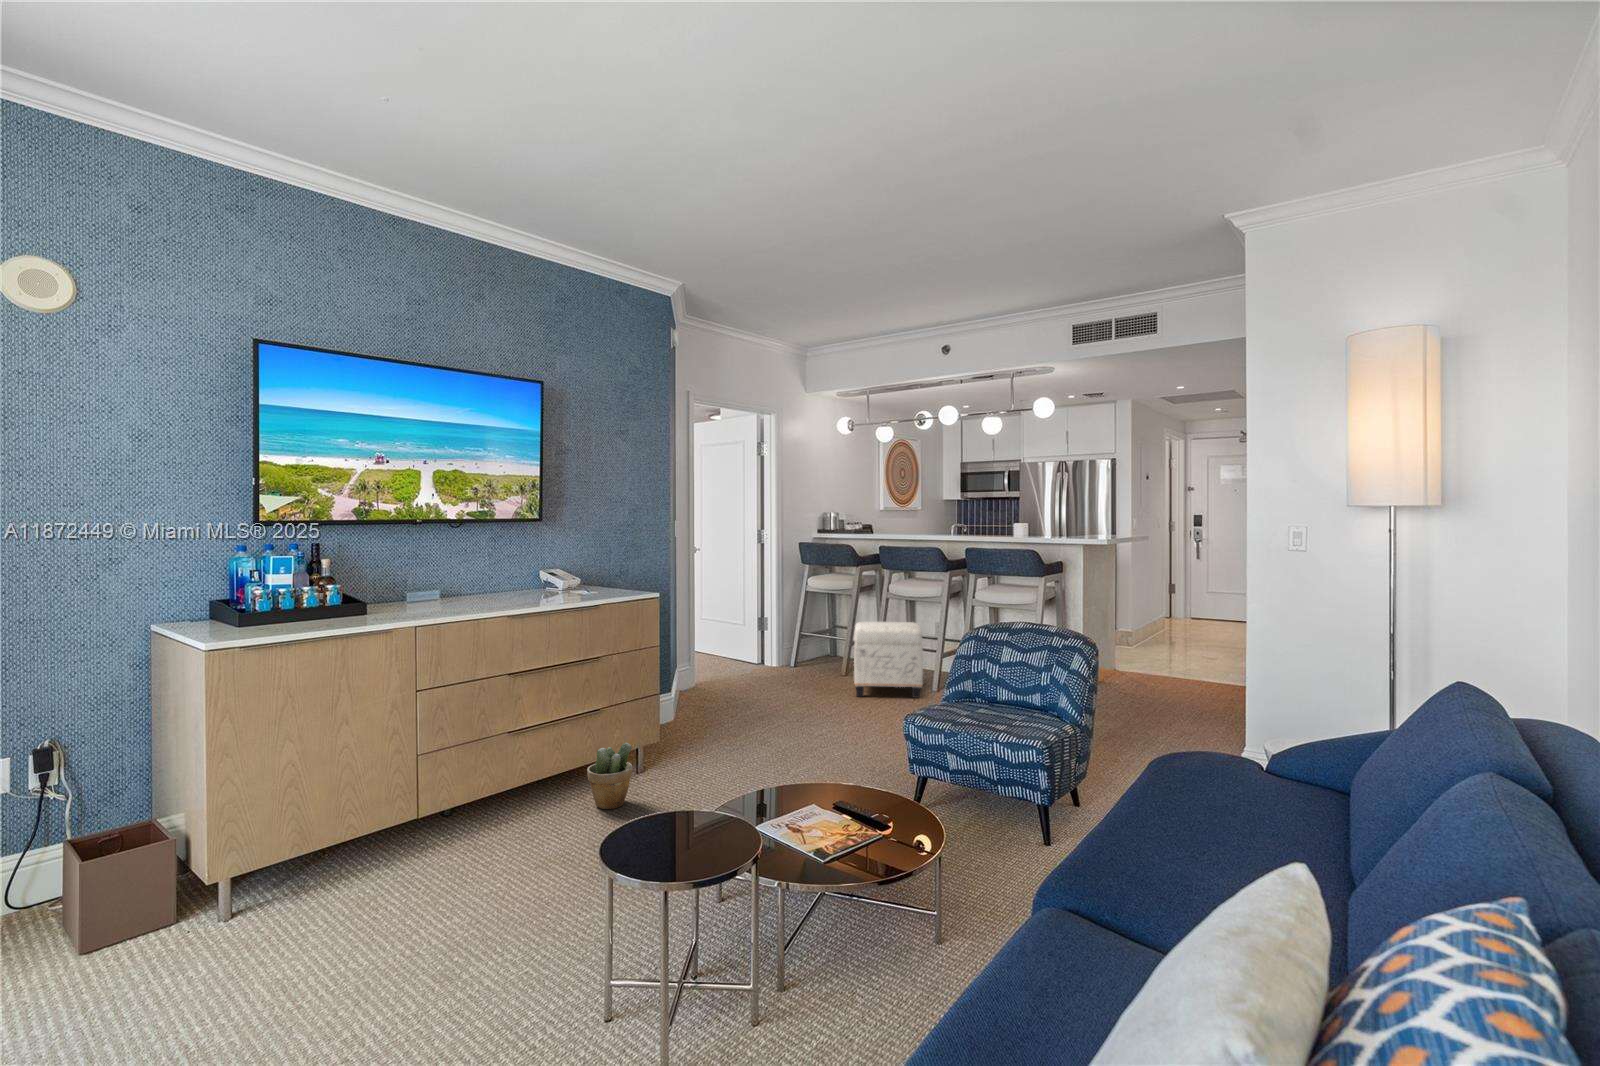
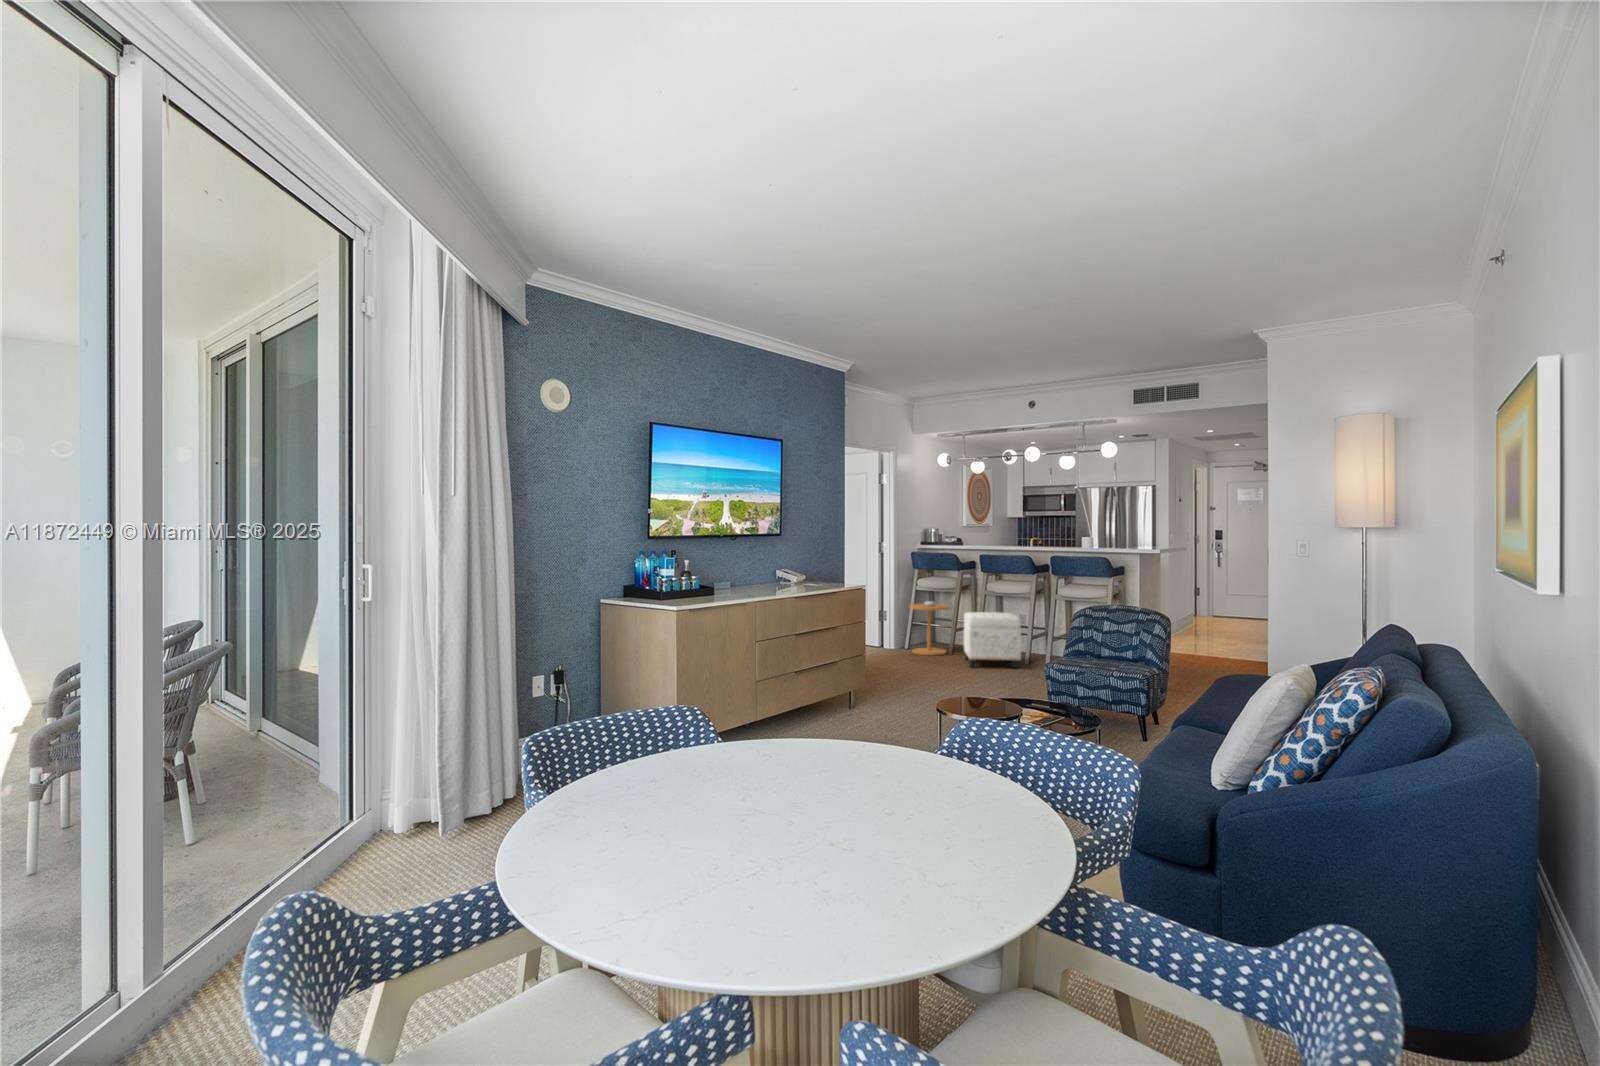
side table: none [791,607,844,677] -> present [909,601,950,655]
potted plant: present [587,743,632,809] -> none [835,681,864,724]

